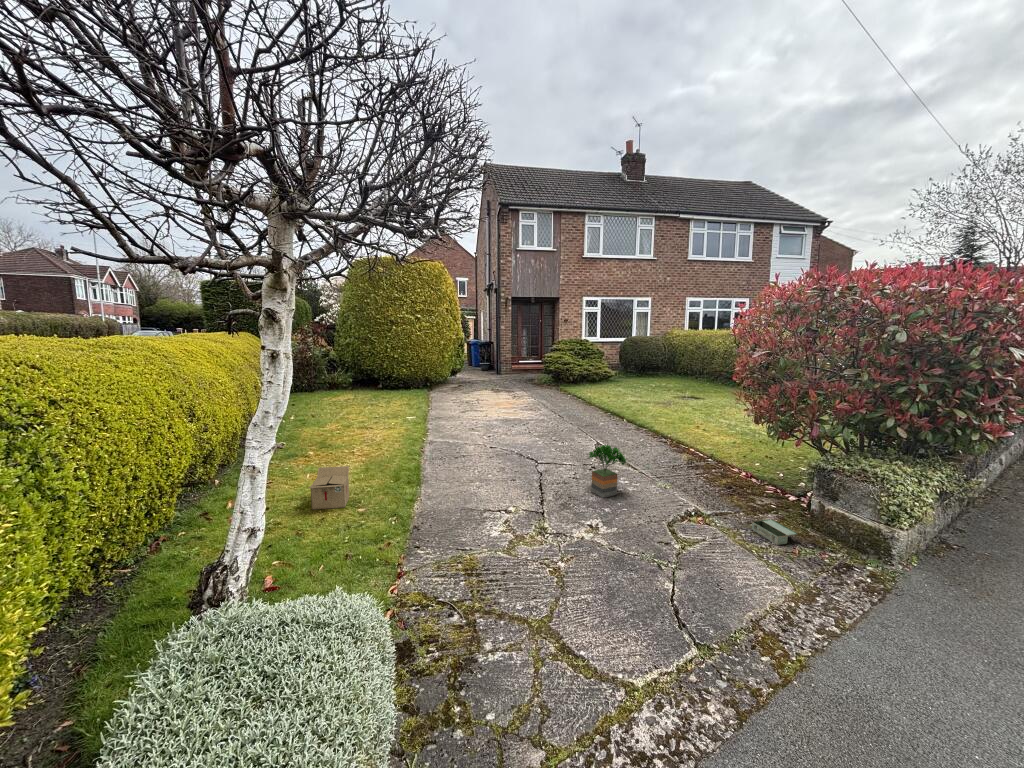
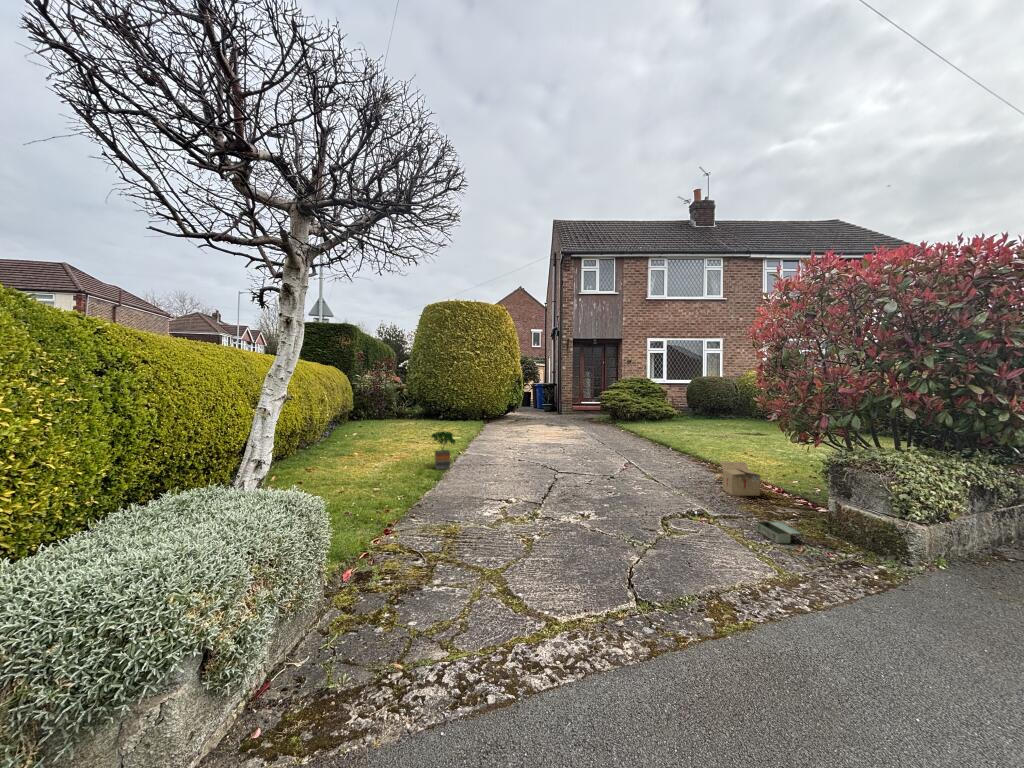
potted tree: present [589,445,626,498] -> present [431,431,456,469]
cardboard box: present [309,466,349,509] -> present [720,462,760,496]

